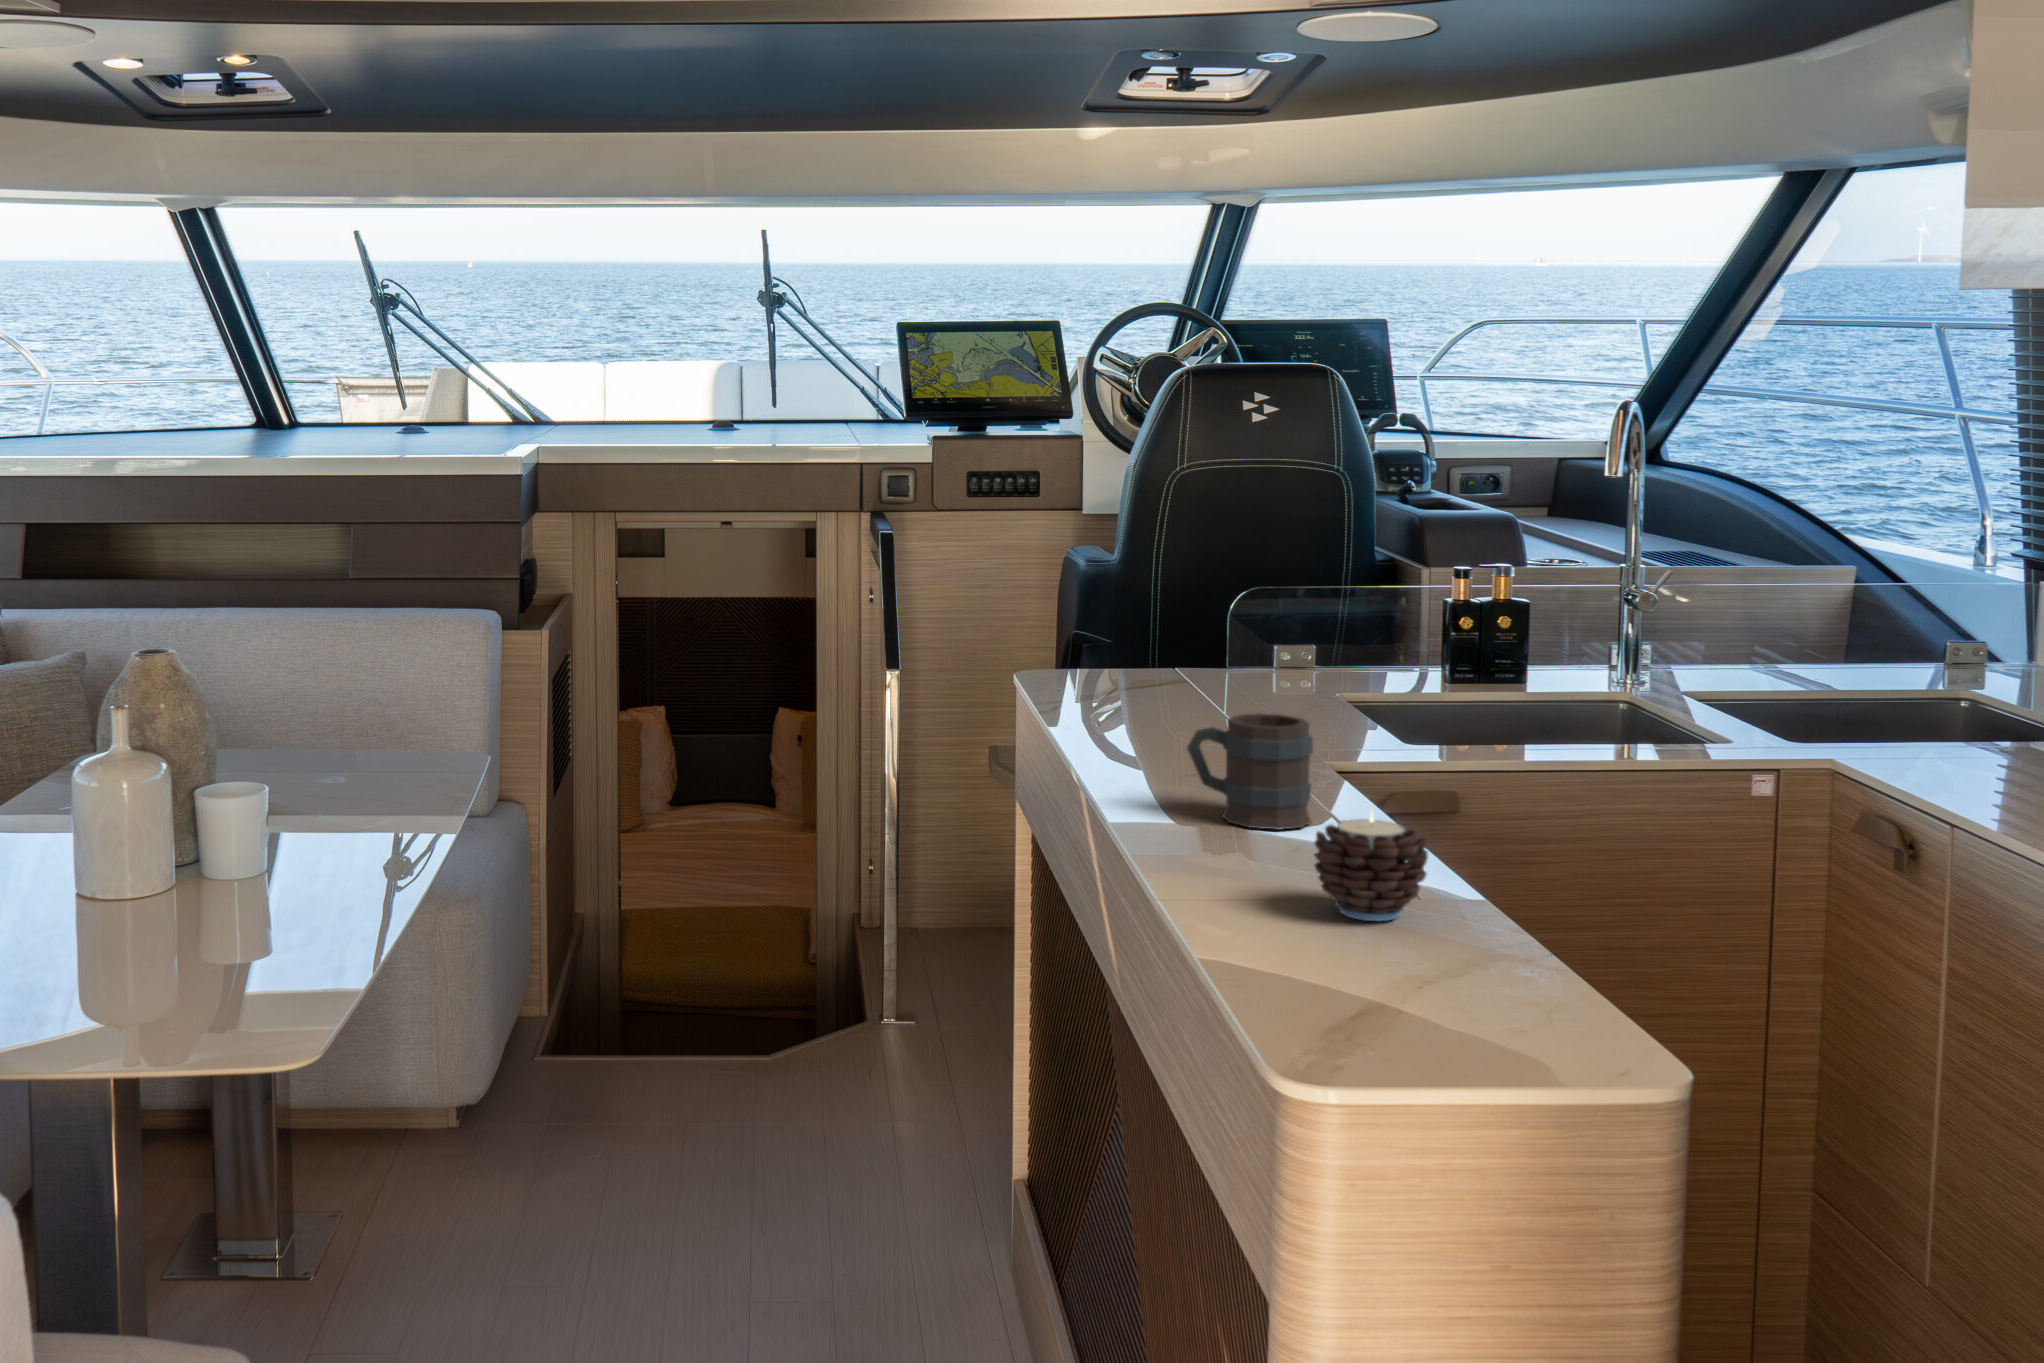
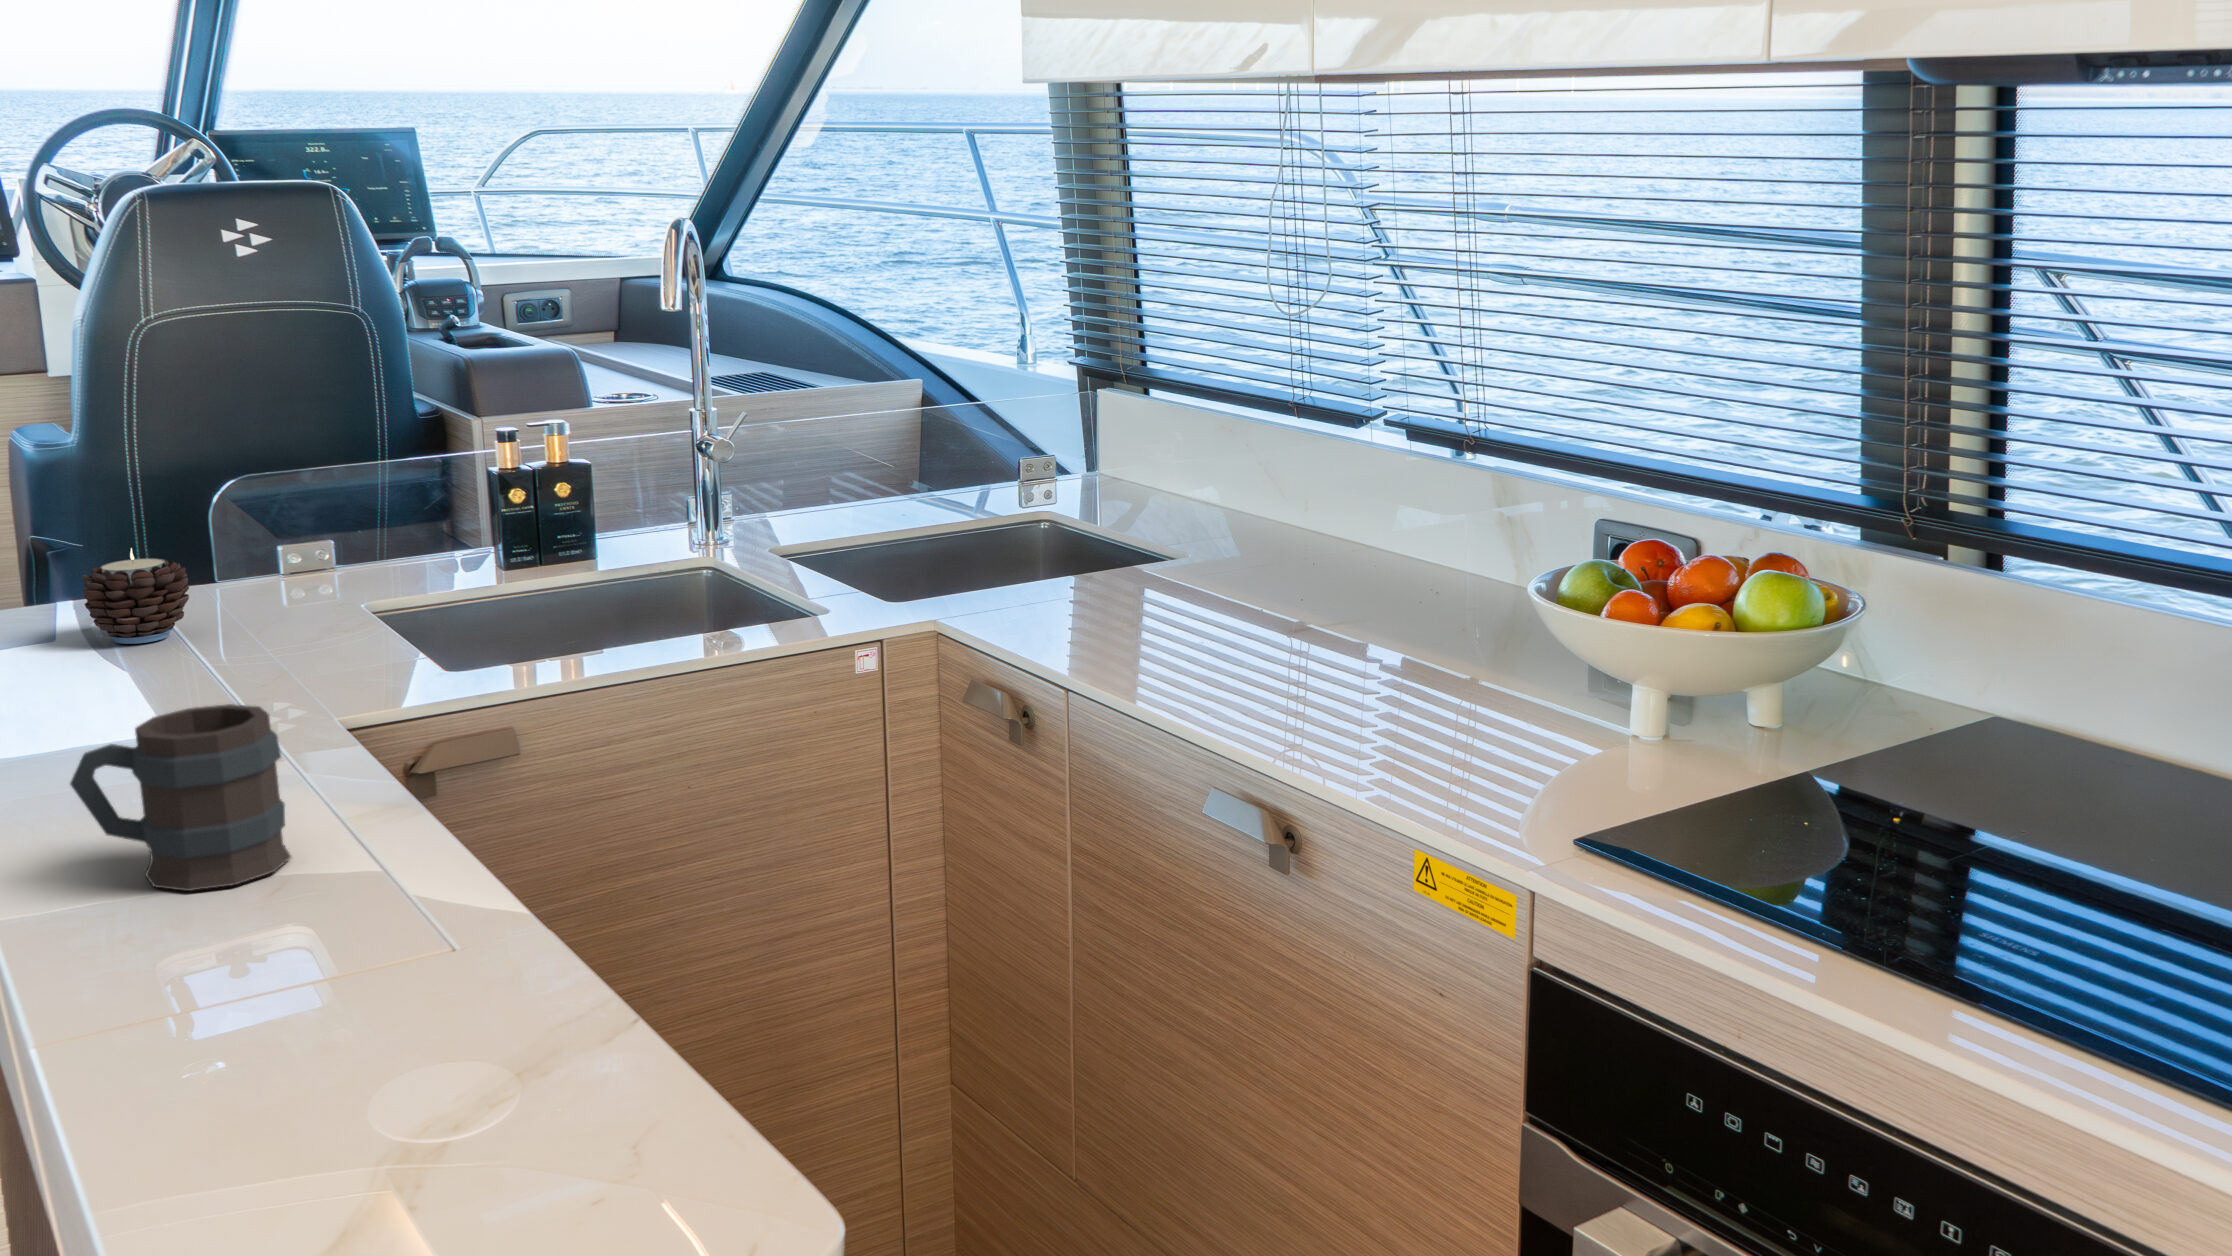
candle: present [1314,809,1428,921] -> present [82,548,189,644]

